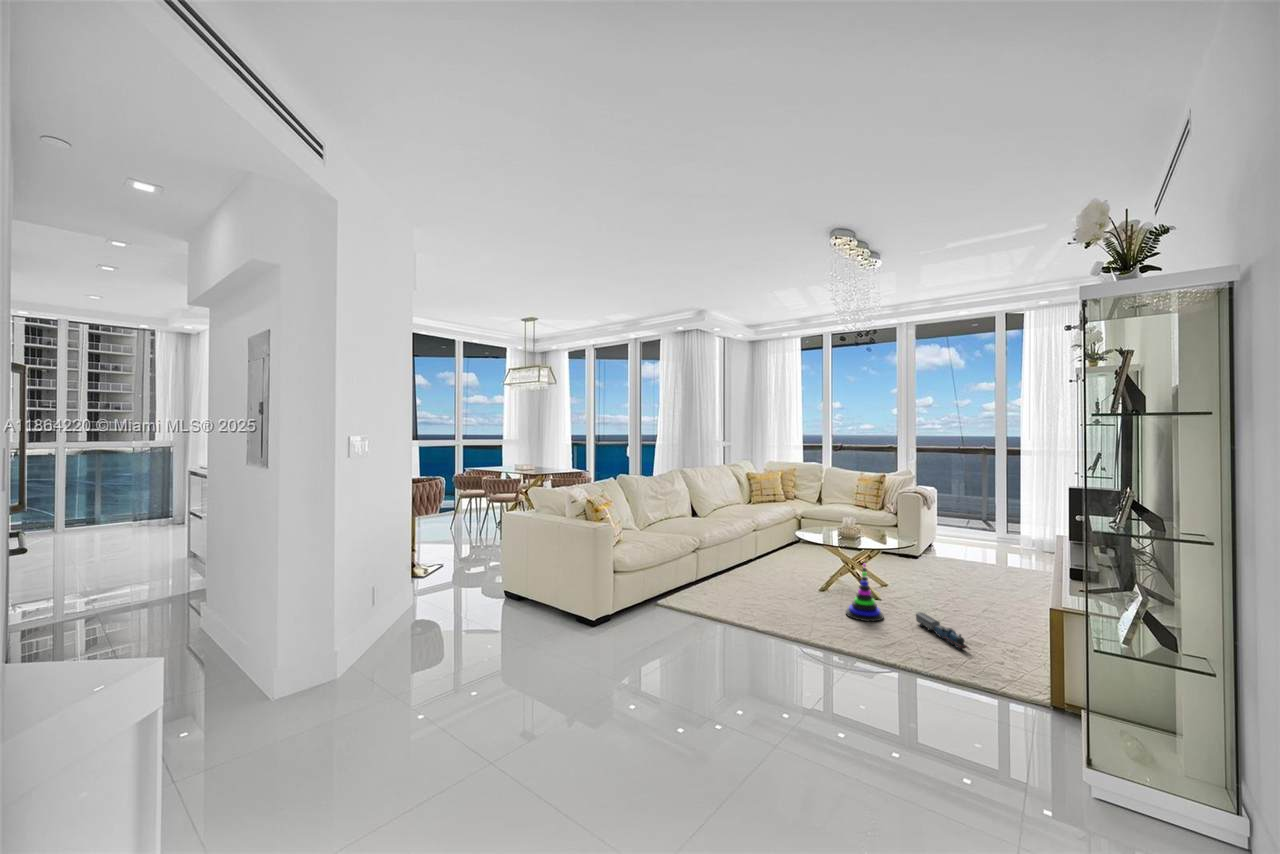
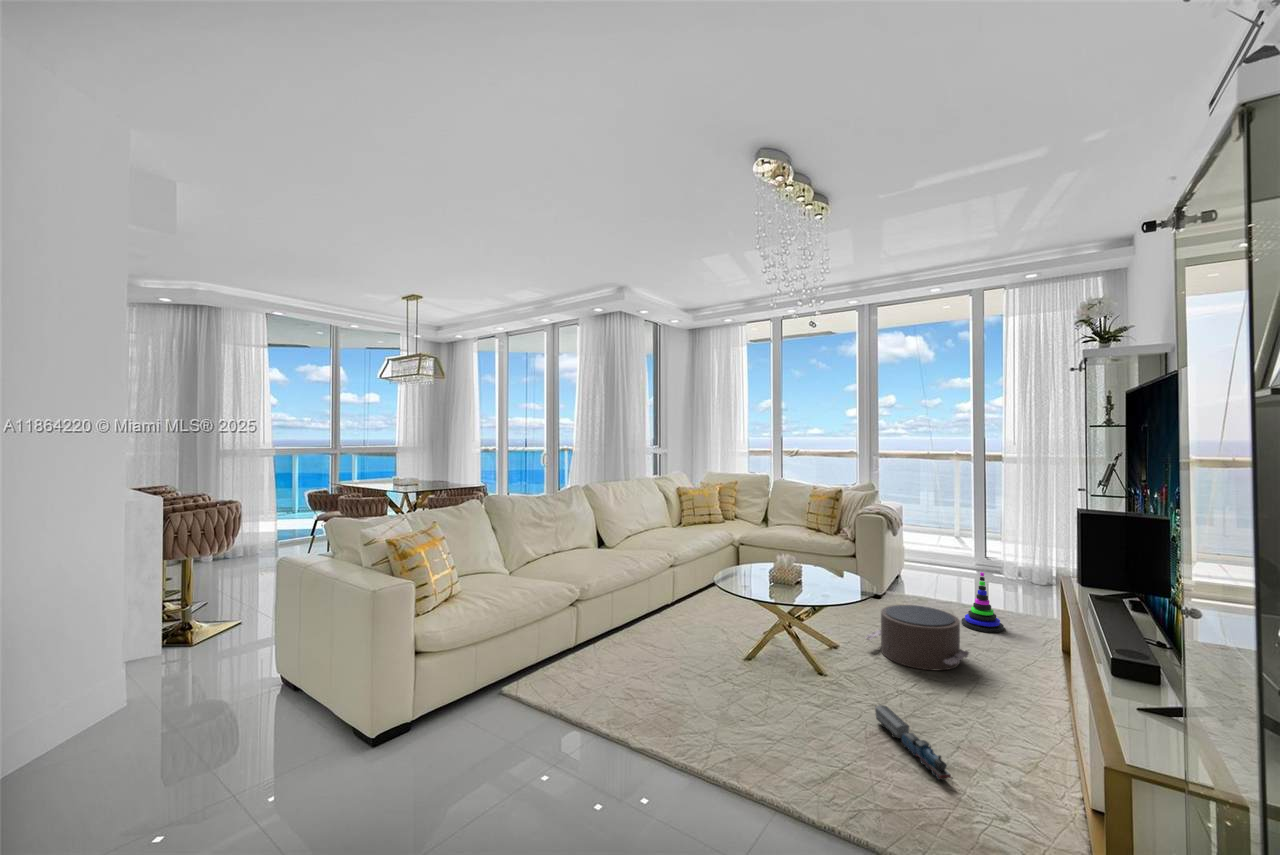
pouf: none [906,556,987,600] -> present [865,605,969,670]
stacking toy: present [846,564,884,621] -> present [961,572,1004,632]

